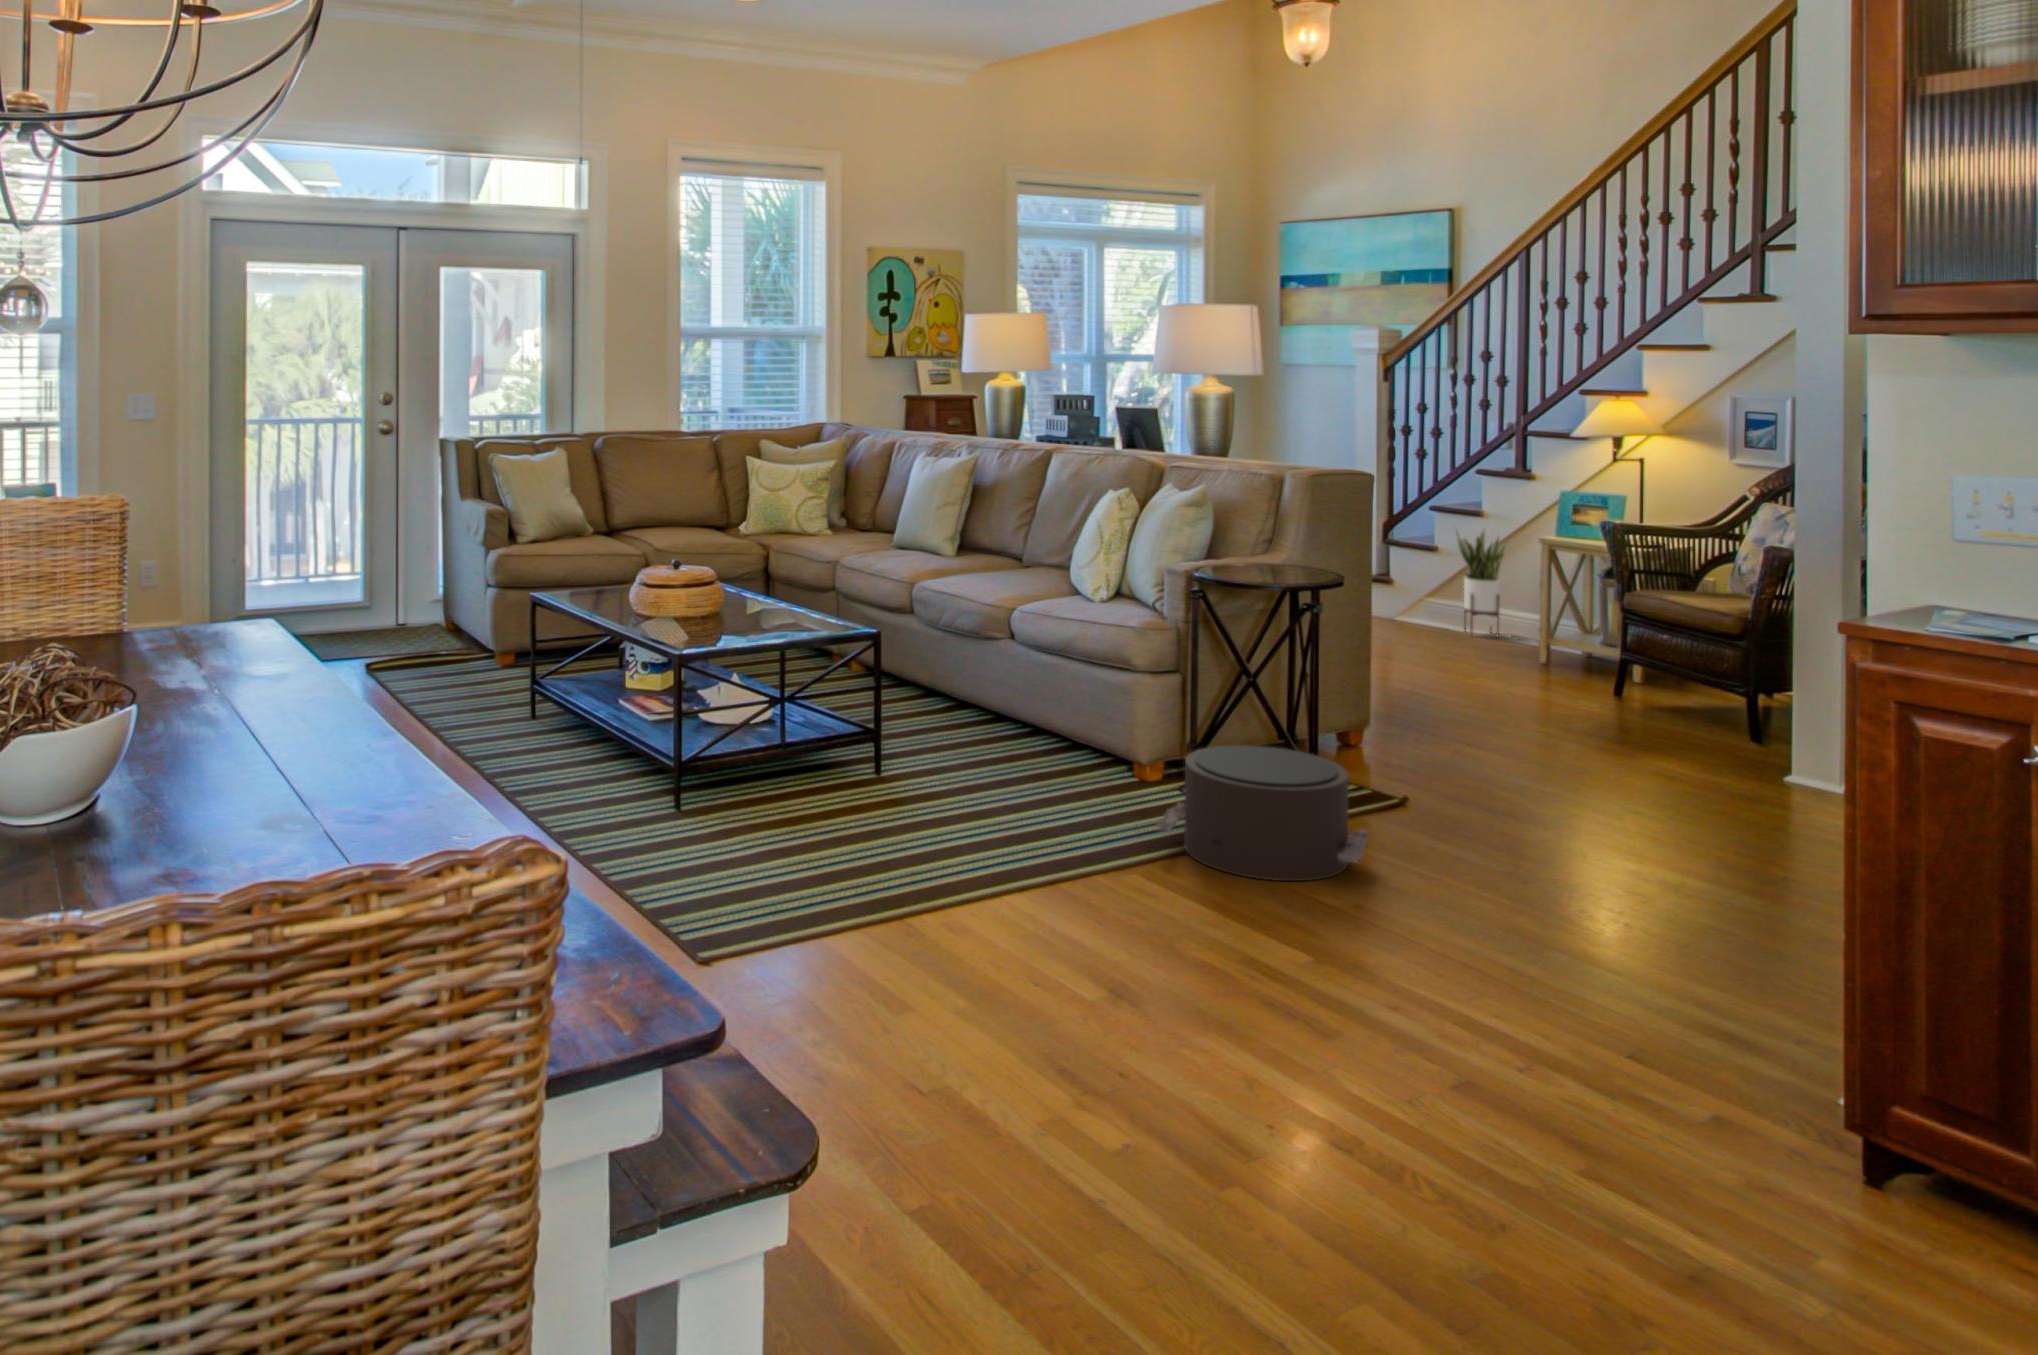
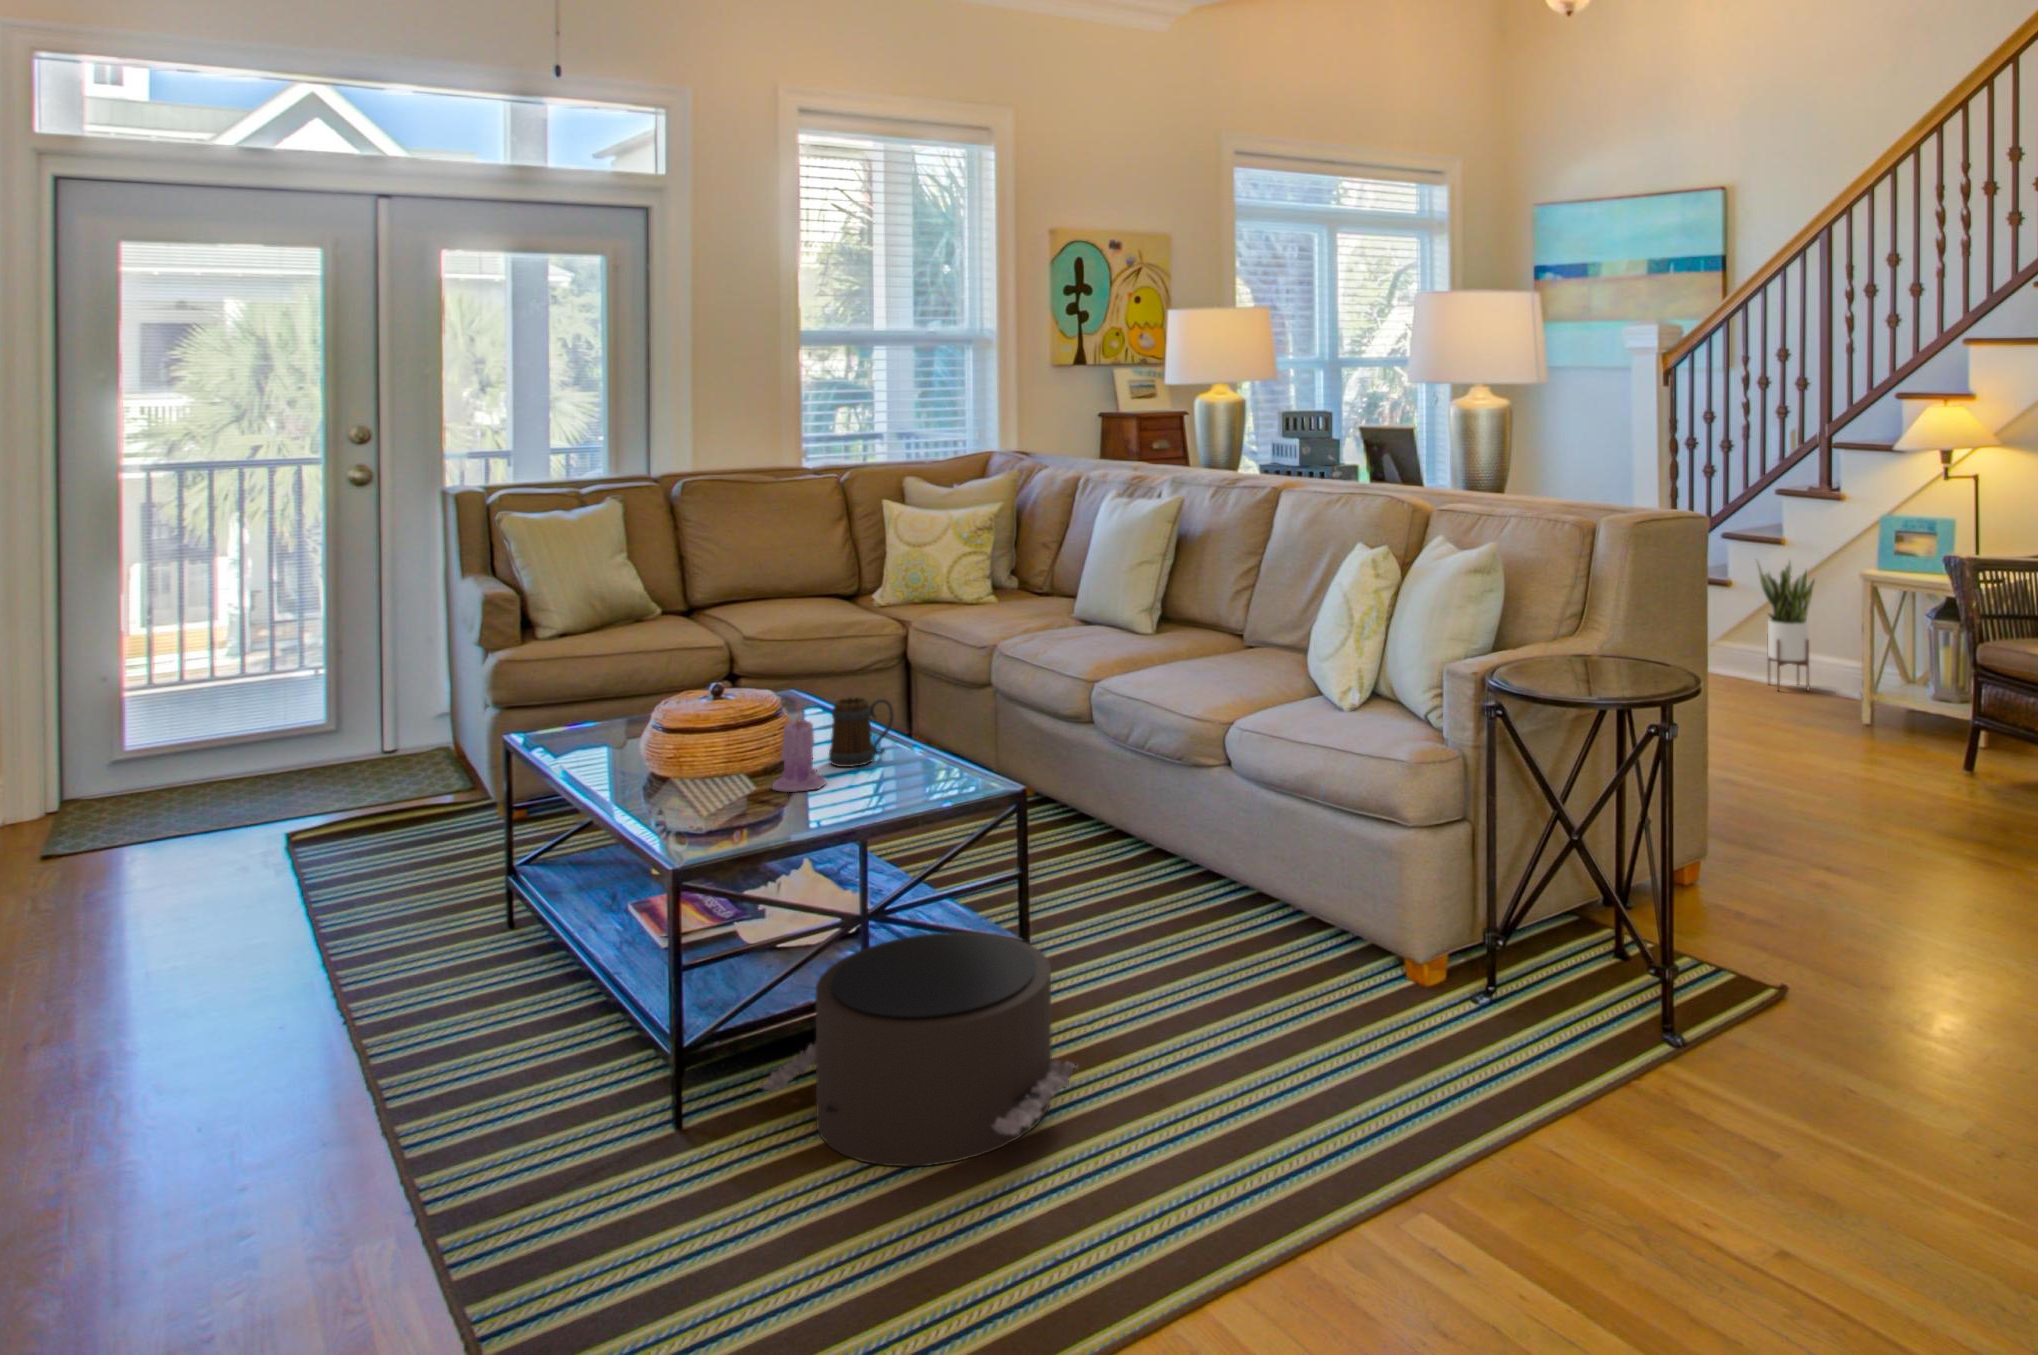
mug: none [743,574,785,619] -> present [829,697,894,767]
candle: none [712,578,746,628] -> present [772,719,826,792]
pouf: present [1156,745,1368,881] -> present [762,932,1078,1167]

